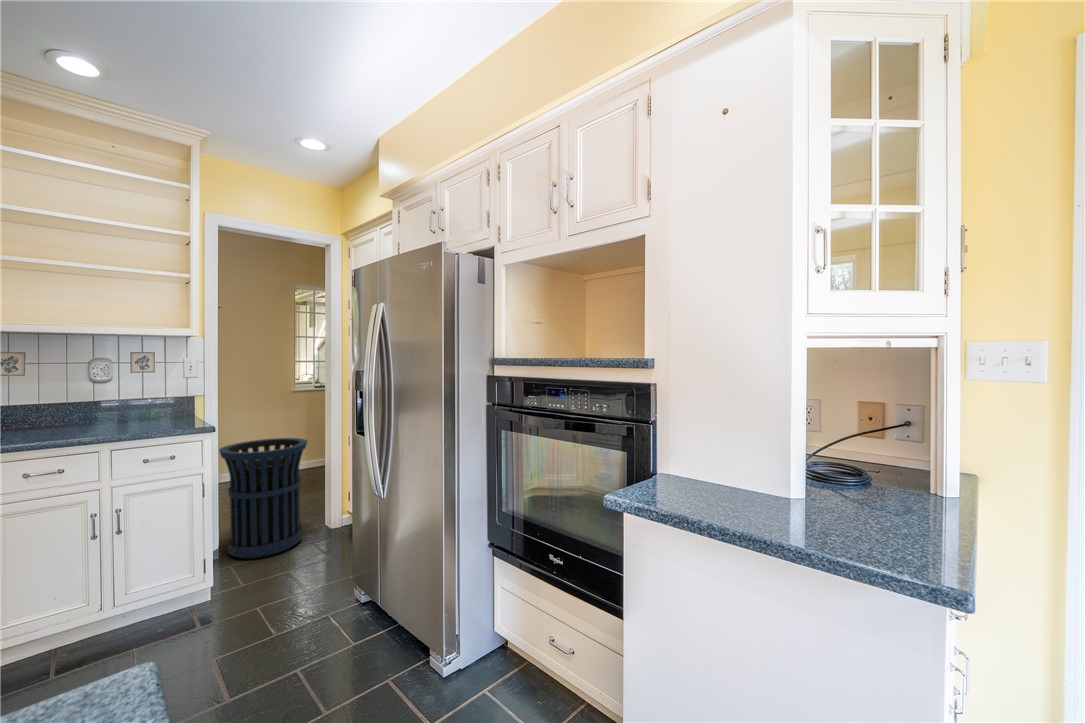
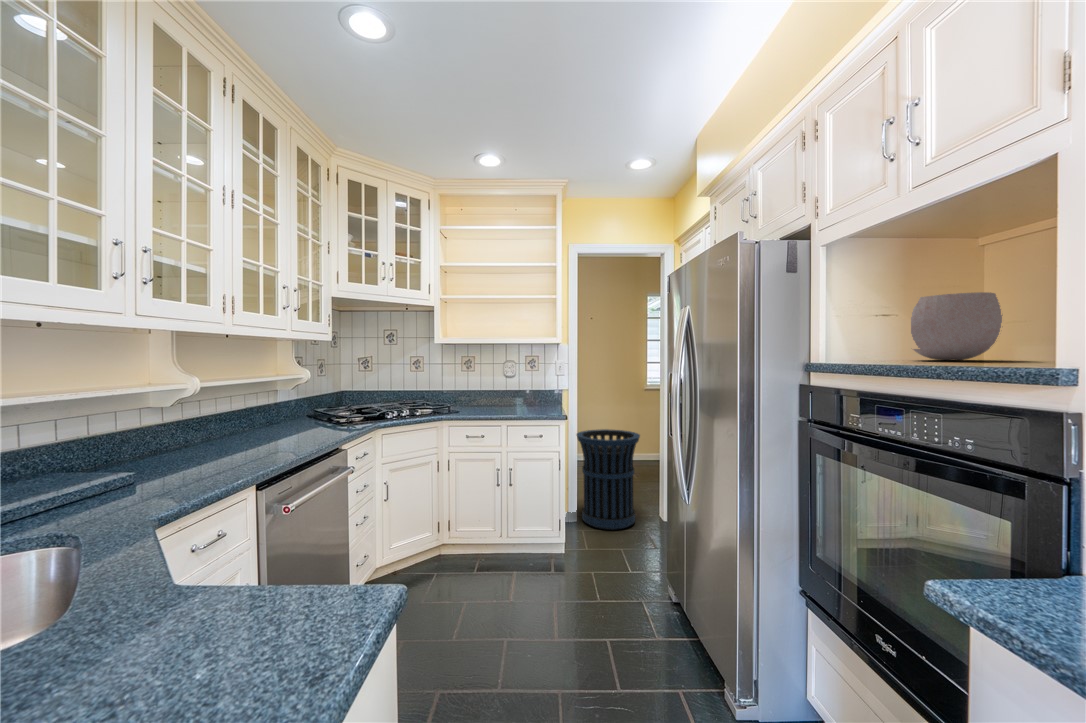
plant pot: none [546,295,595,356] -> present [911,292,1003,360]

